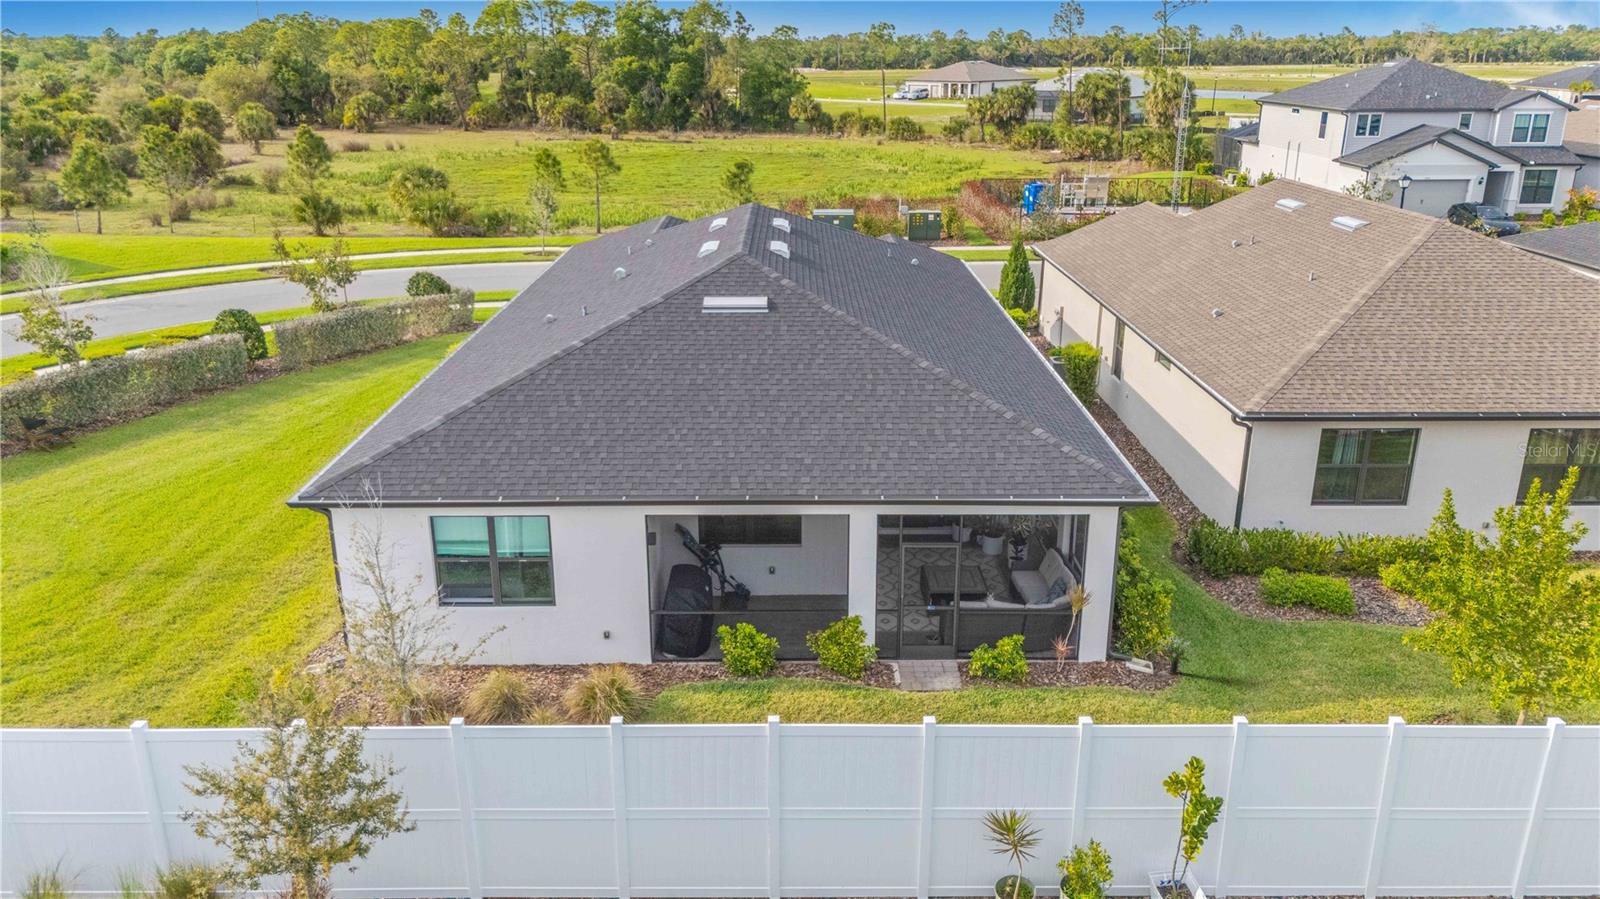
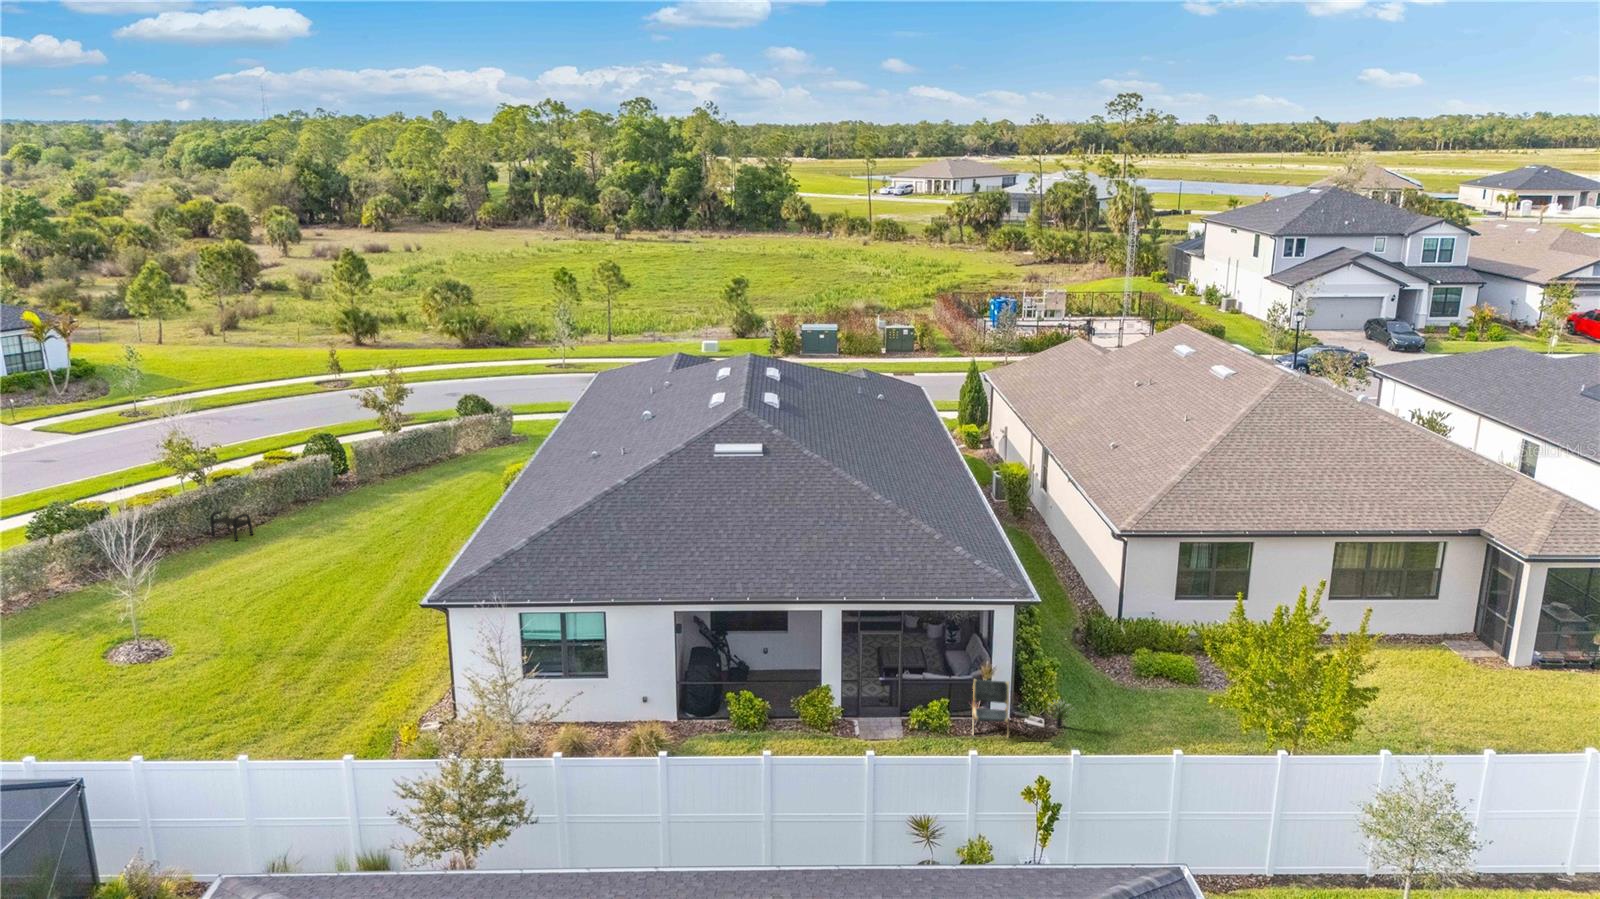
bench: none [80,398,136,436] -> present [210,511,253,541]
lounge chair: present [15,415,74,452] -> present [973,679,1009,737]

